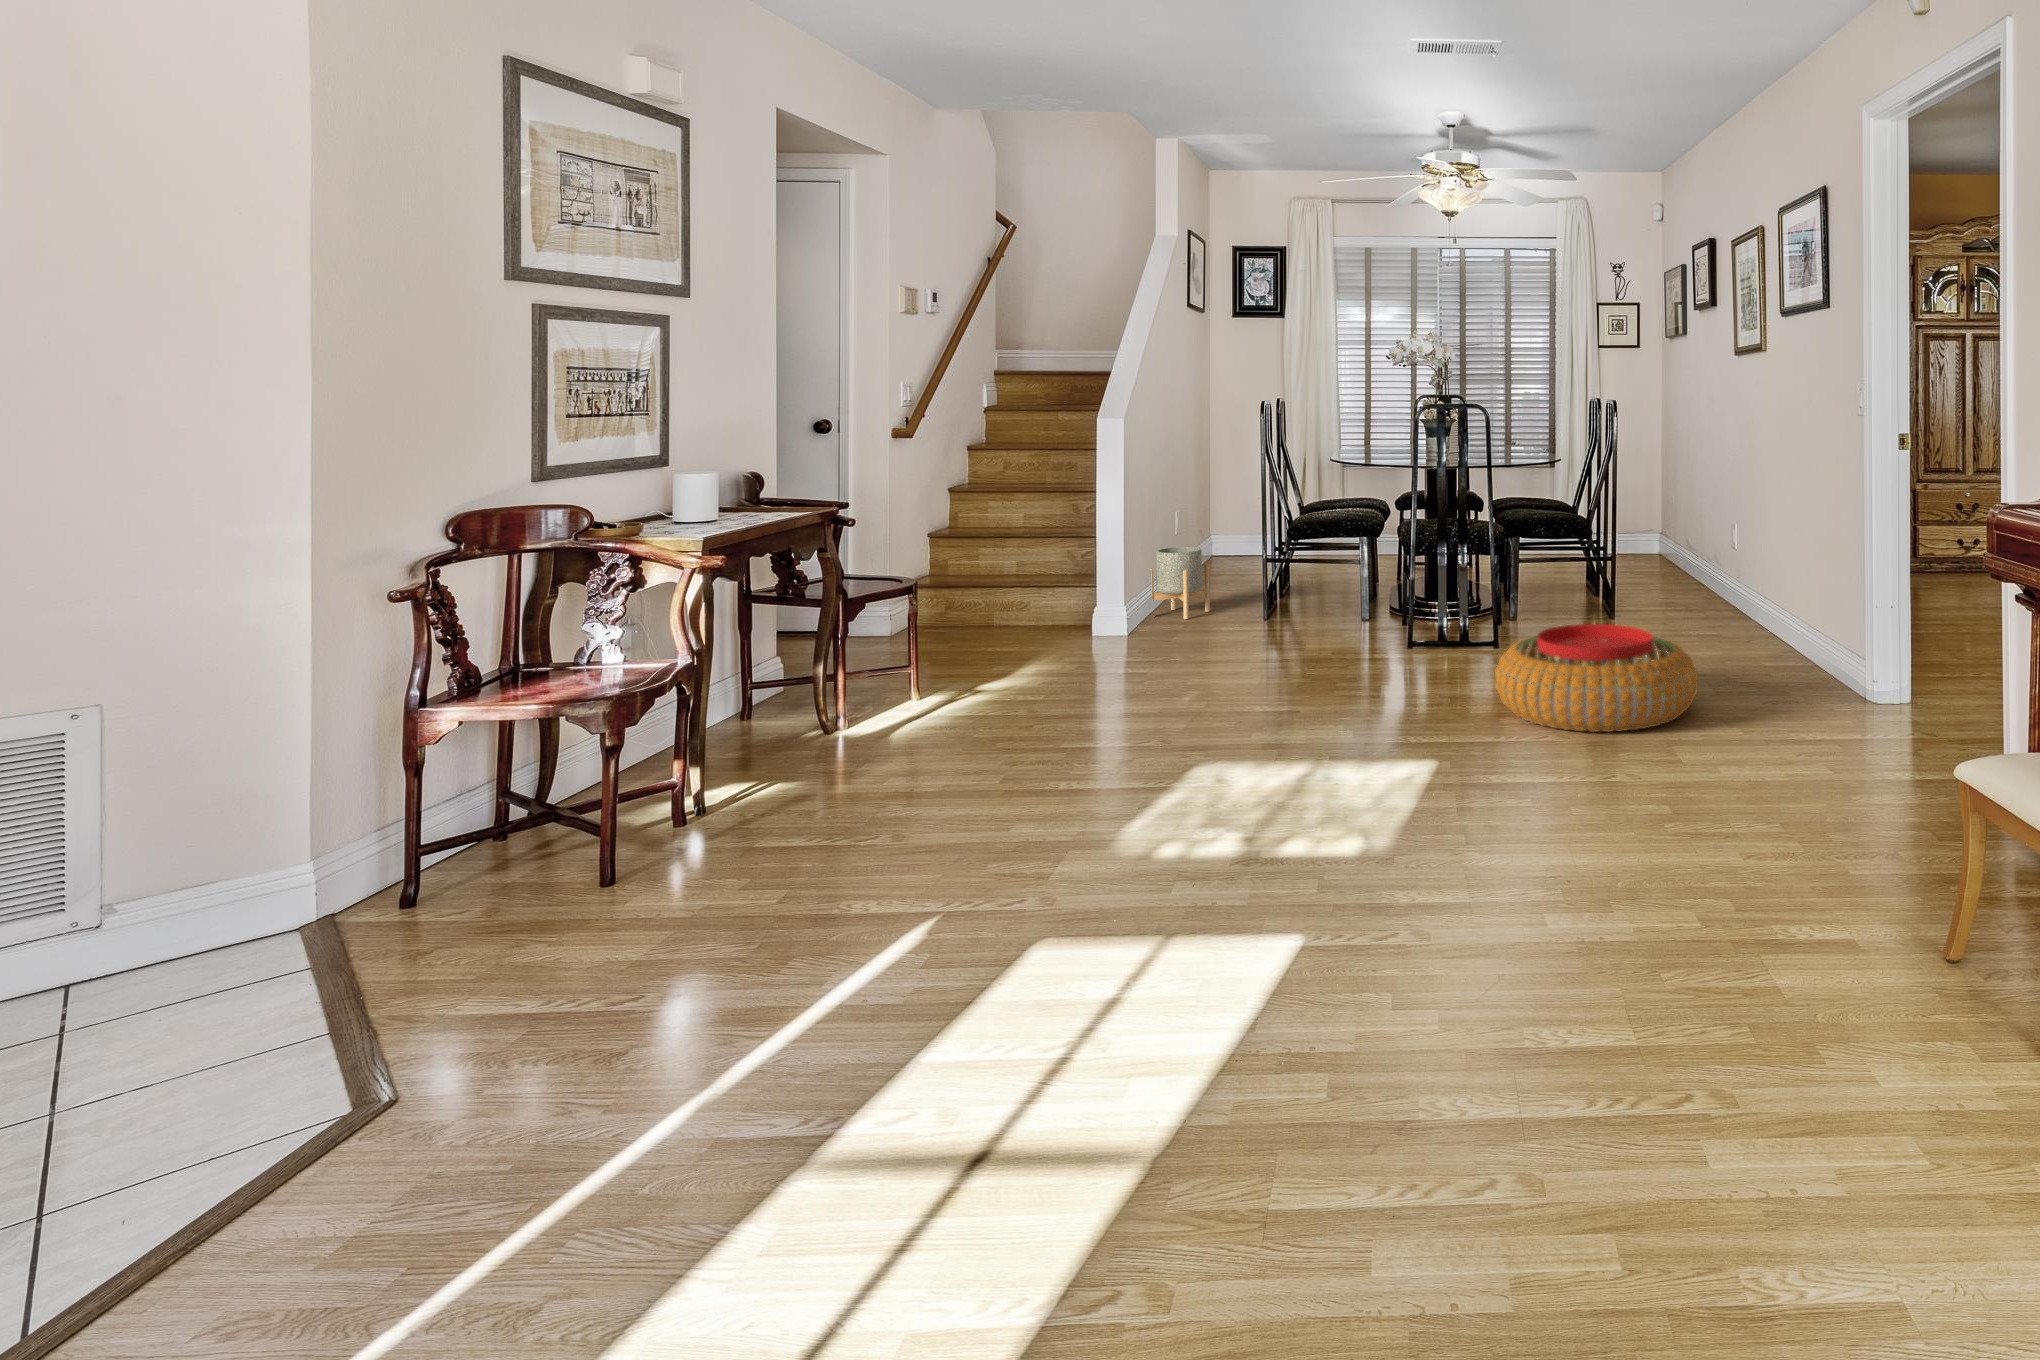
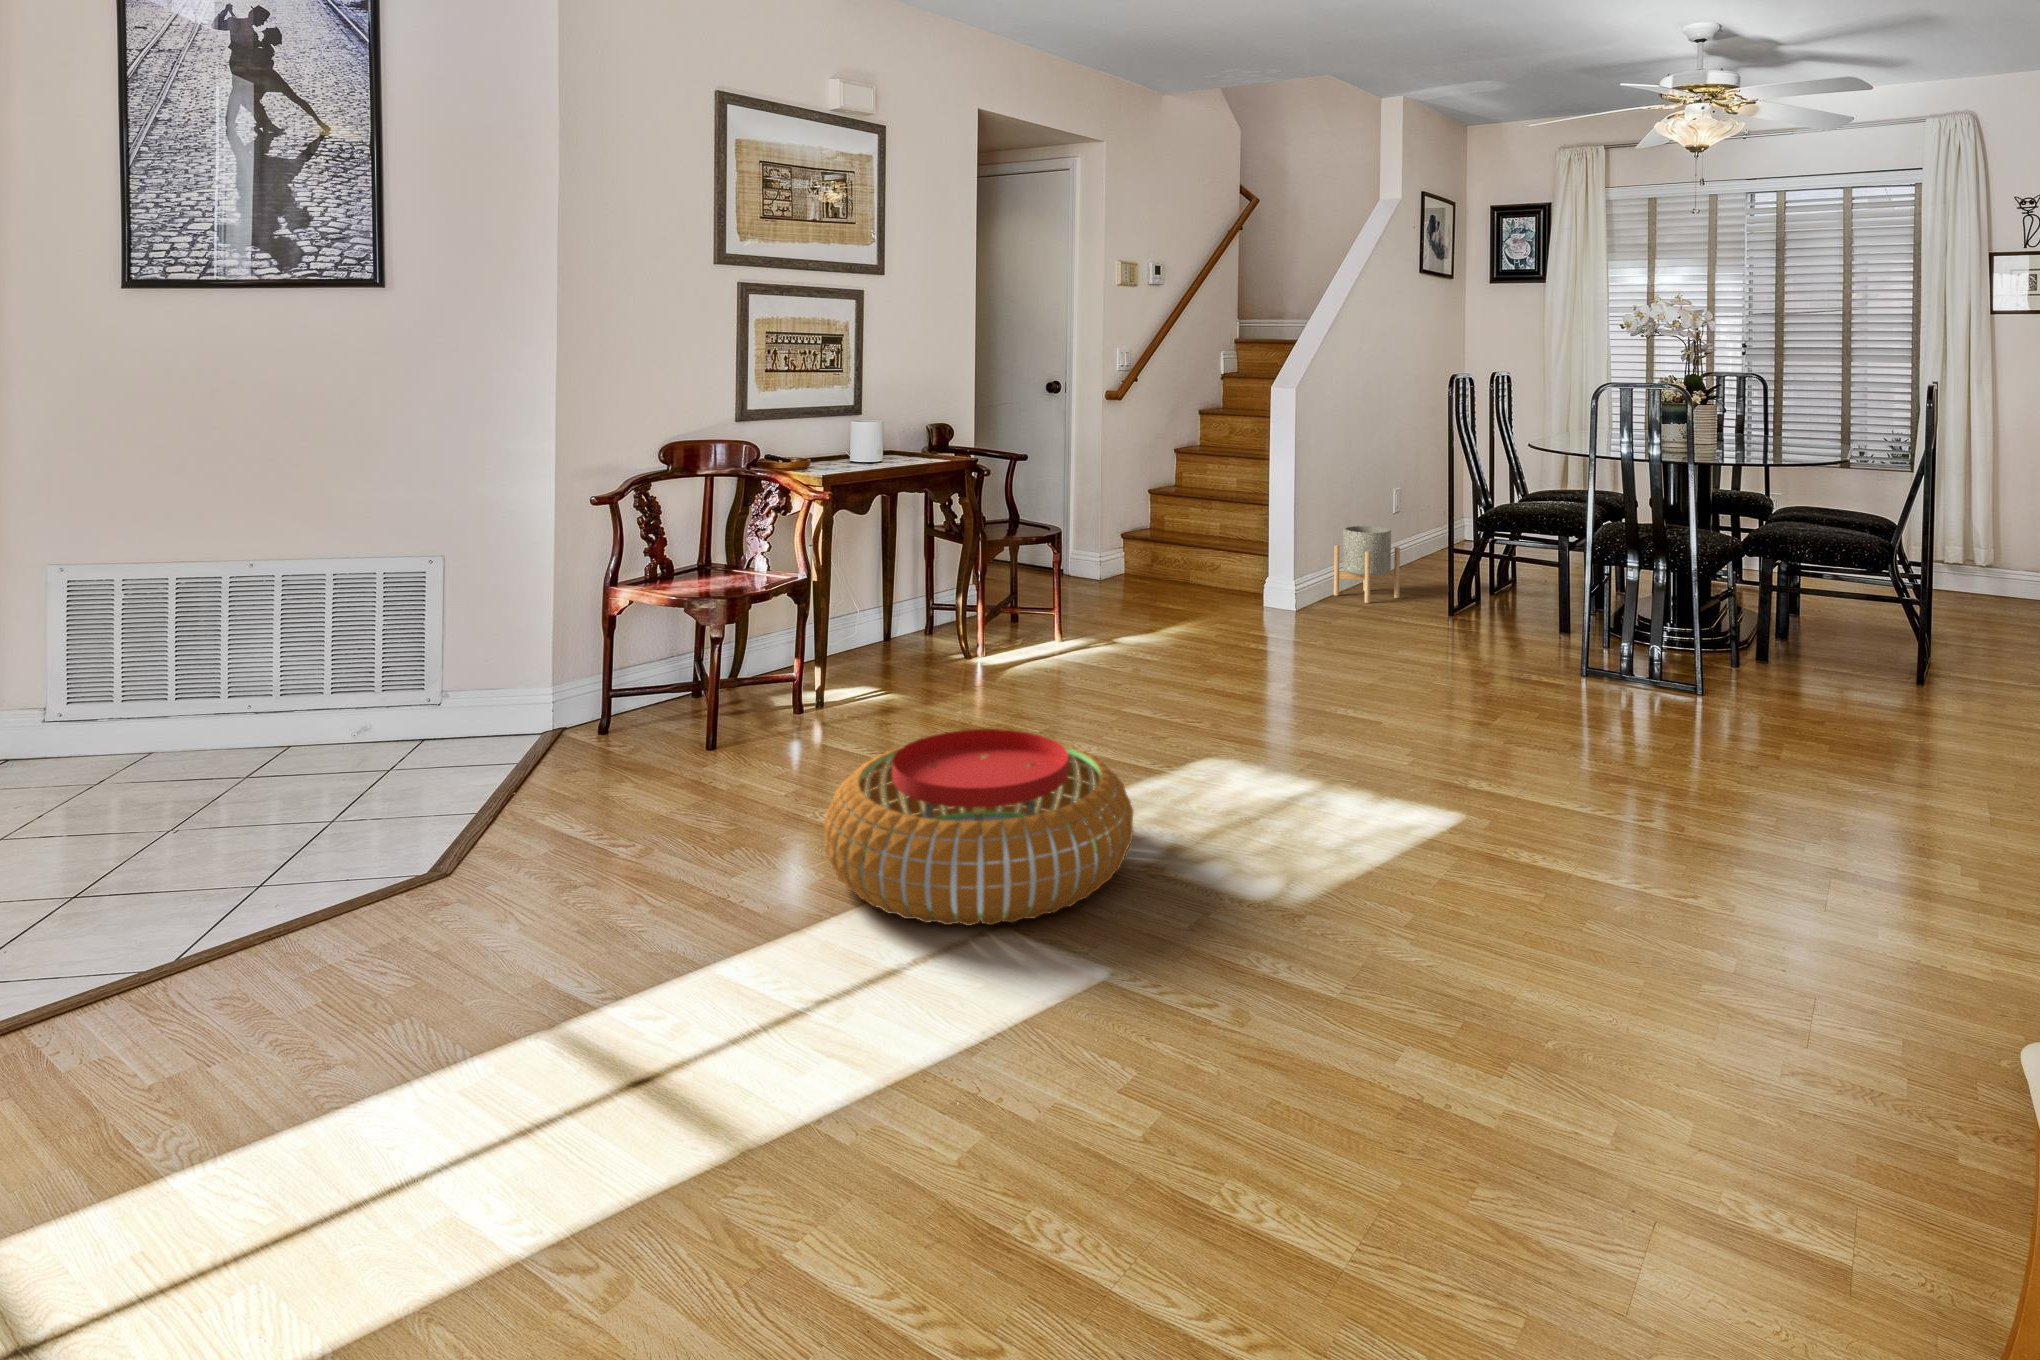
pouf: present [1495,624,1698,732] -> present [824,729,1134,926]

